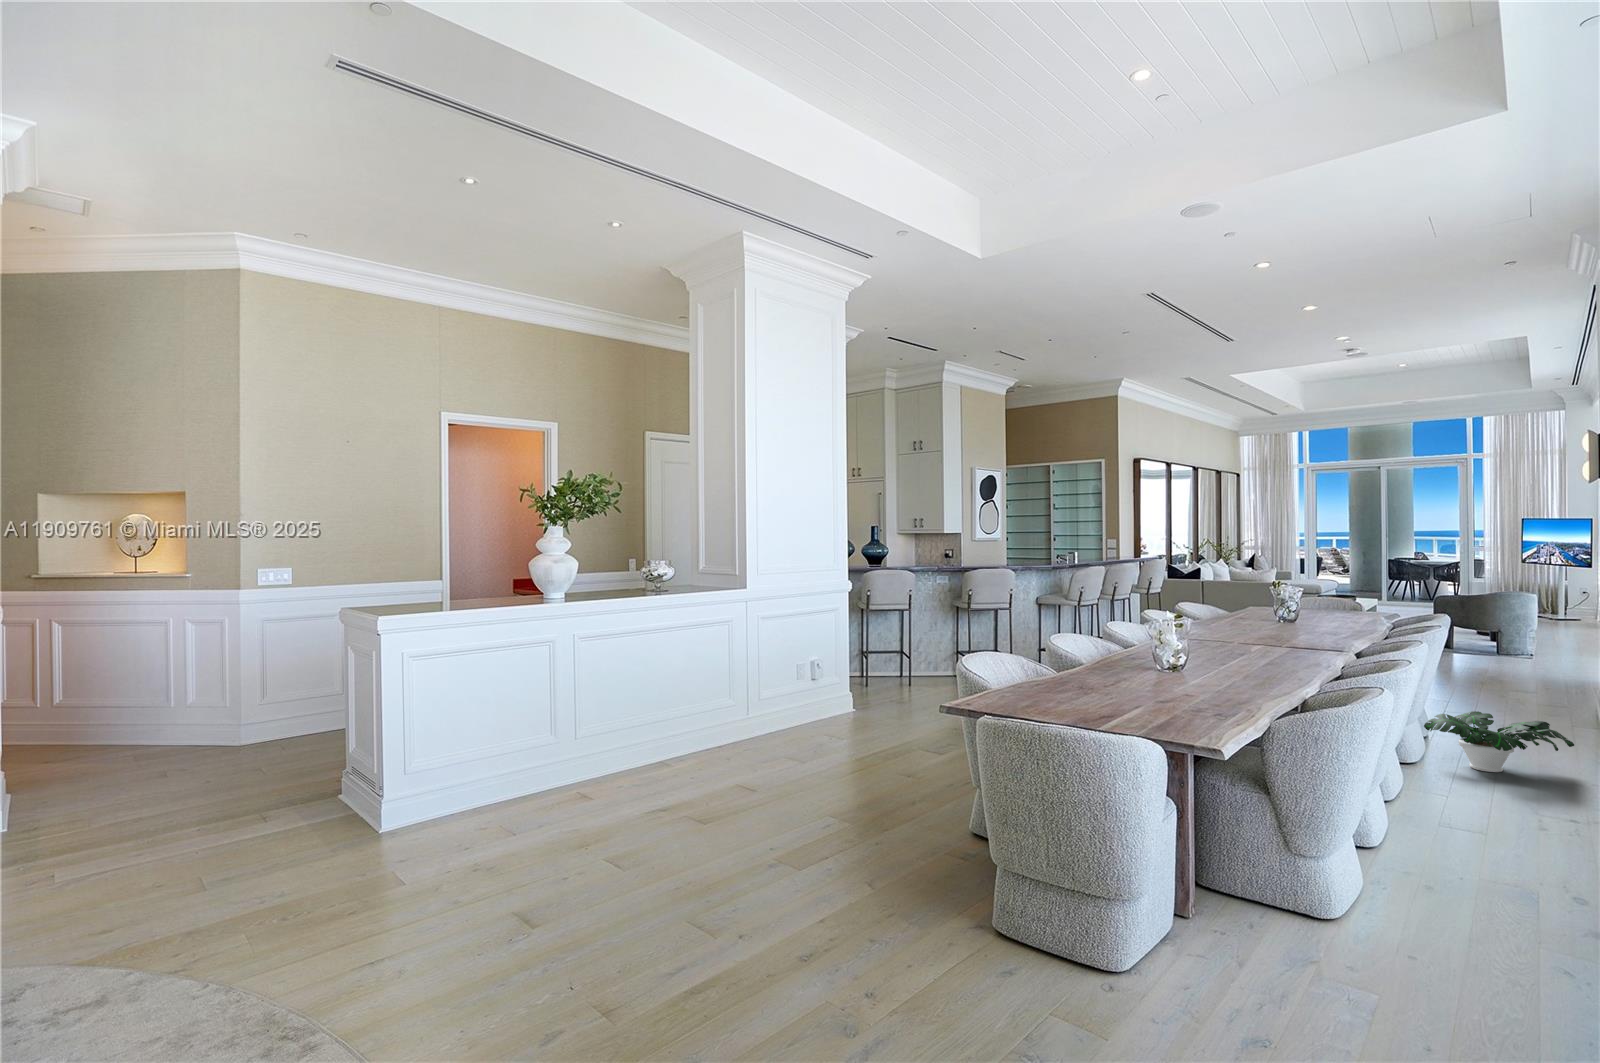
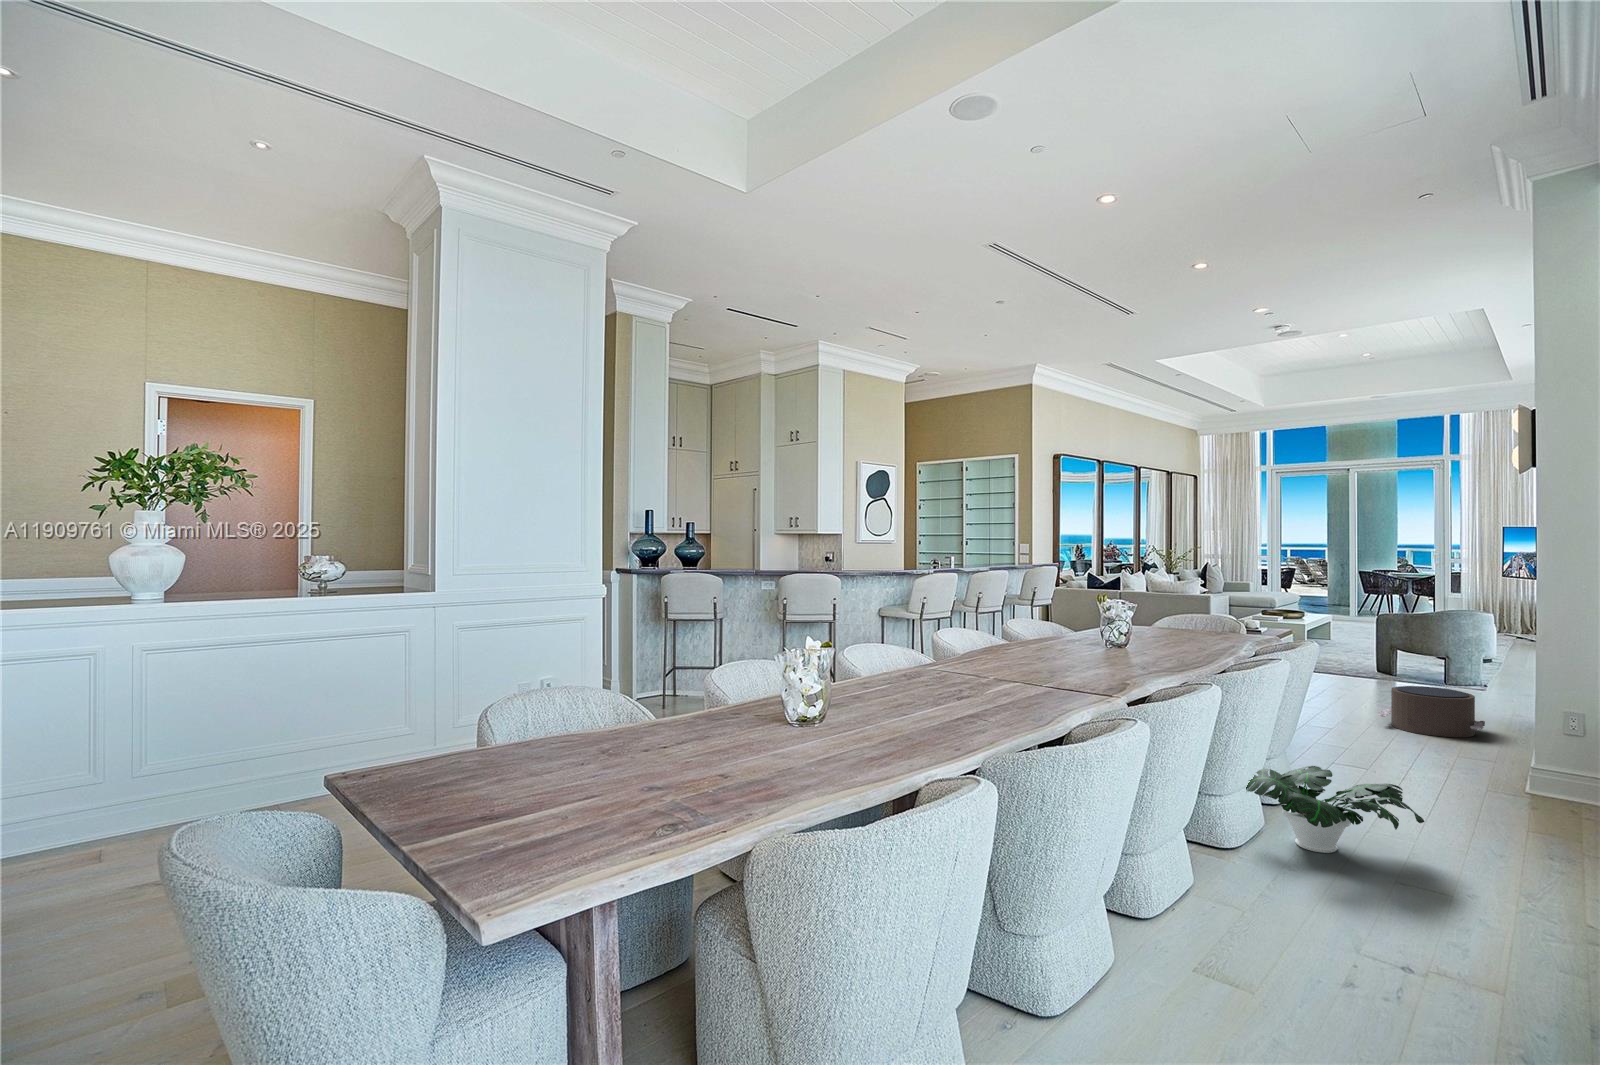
pouf: none [1470,656,1560,696] -> present [1378,686,1485,737]

